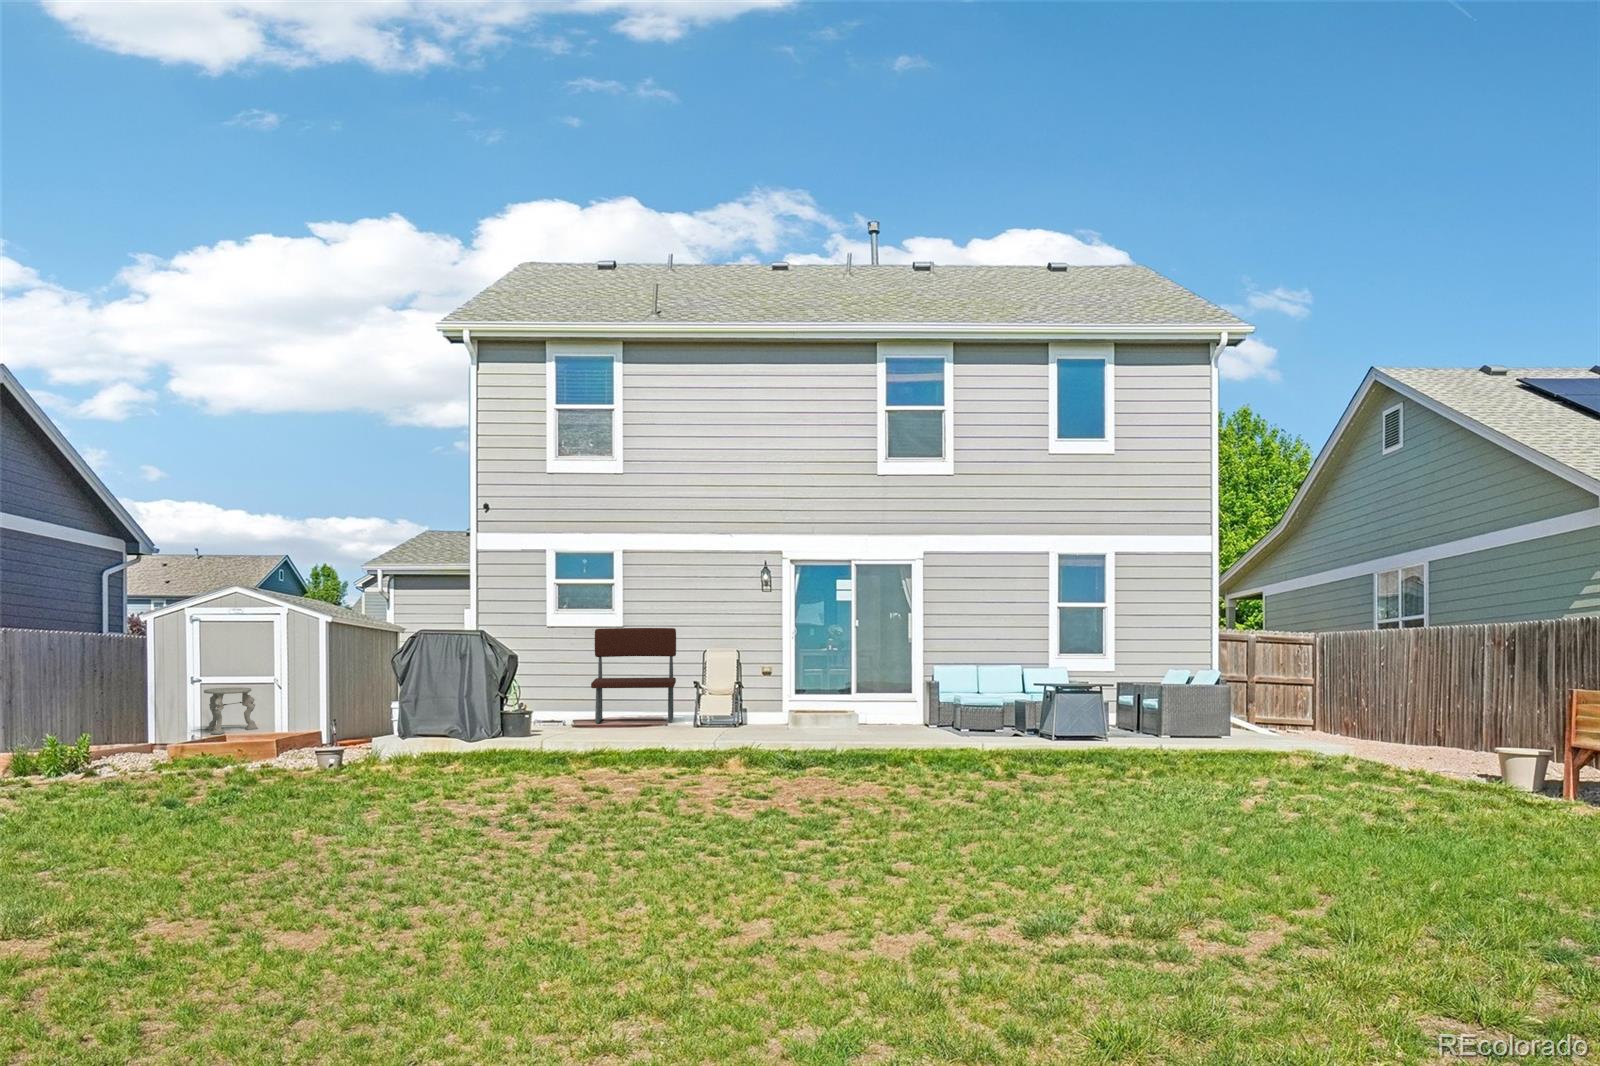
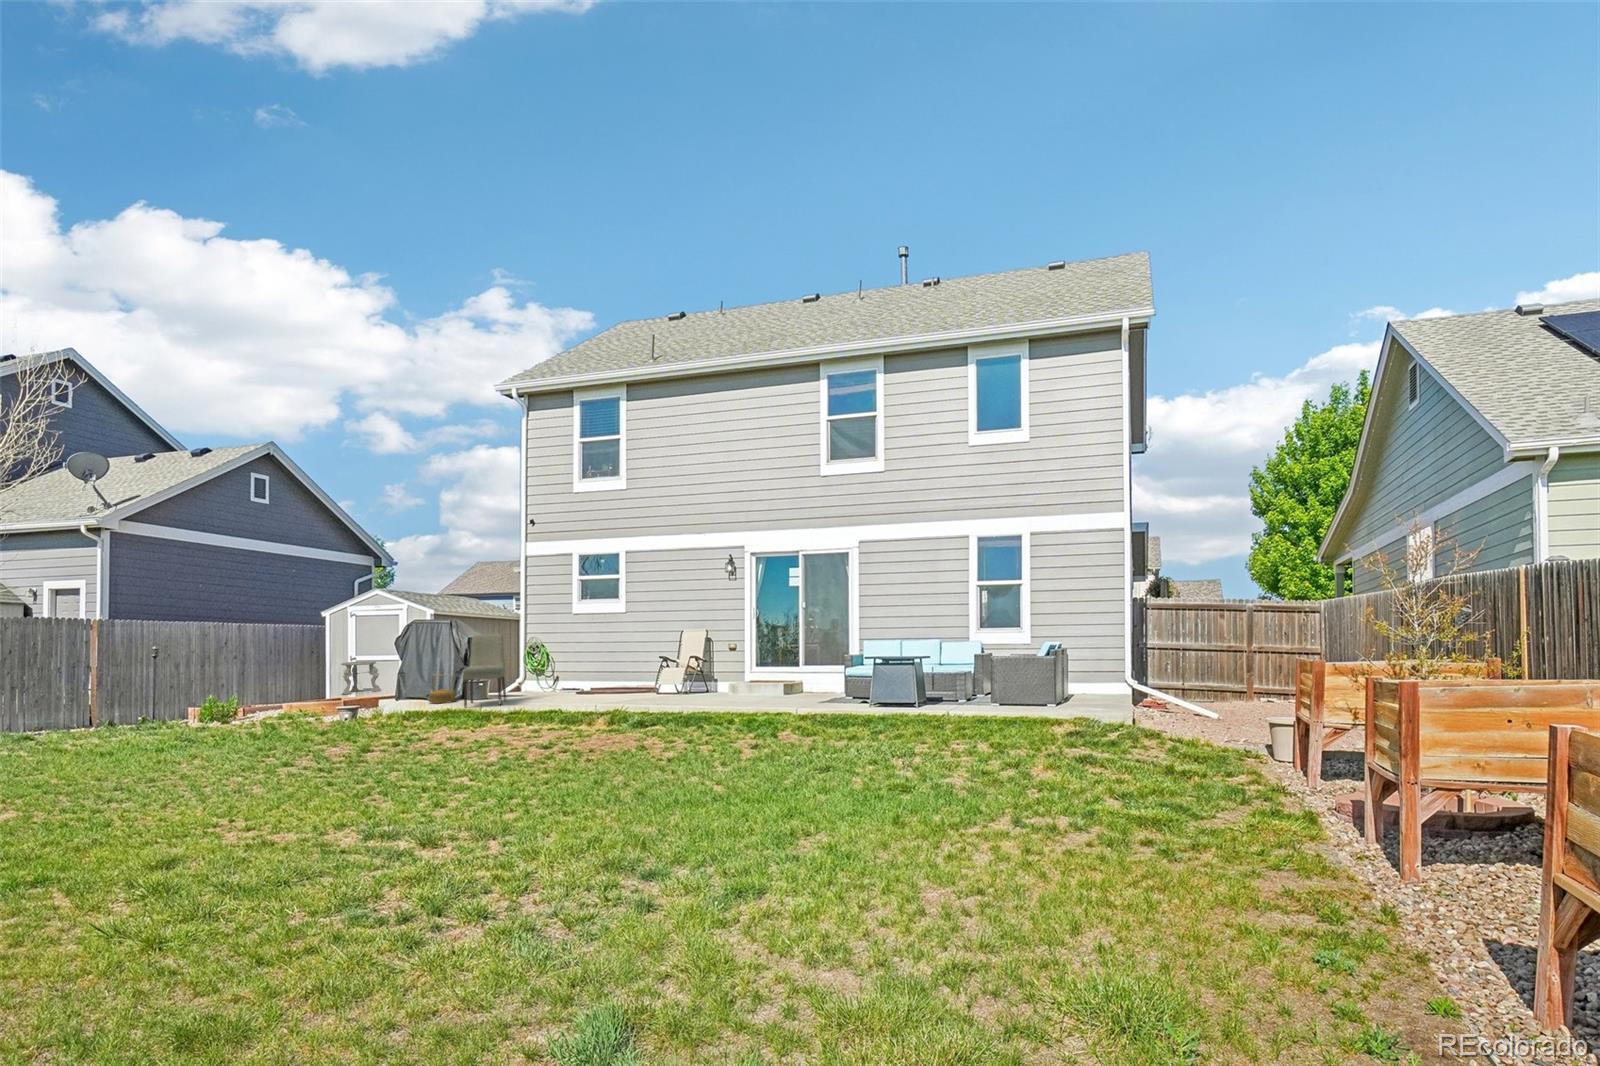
bench: present [591,628,676,724] -> none [586,613,663,690]
chair: none [476,654,536,749] -> present [463,634,506,707]
woven basket: none [409,706,446,745] -> present [429,674,456,704]

